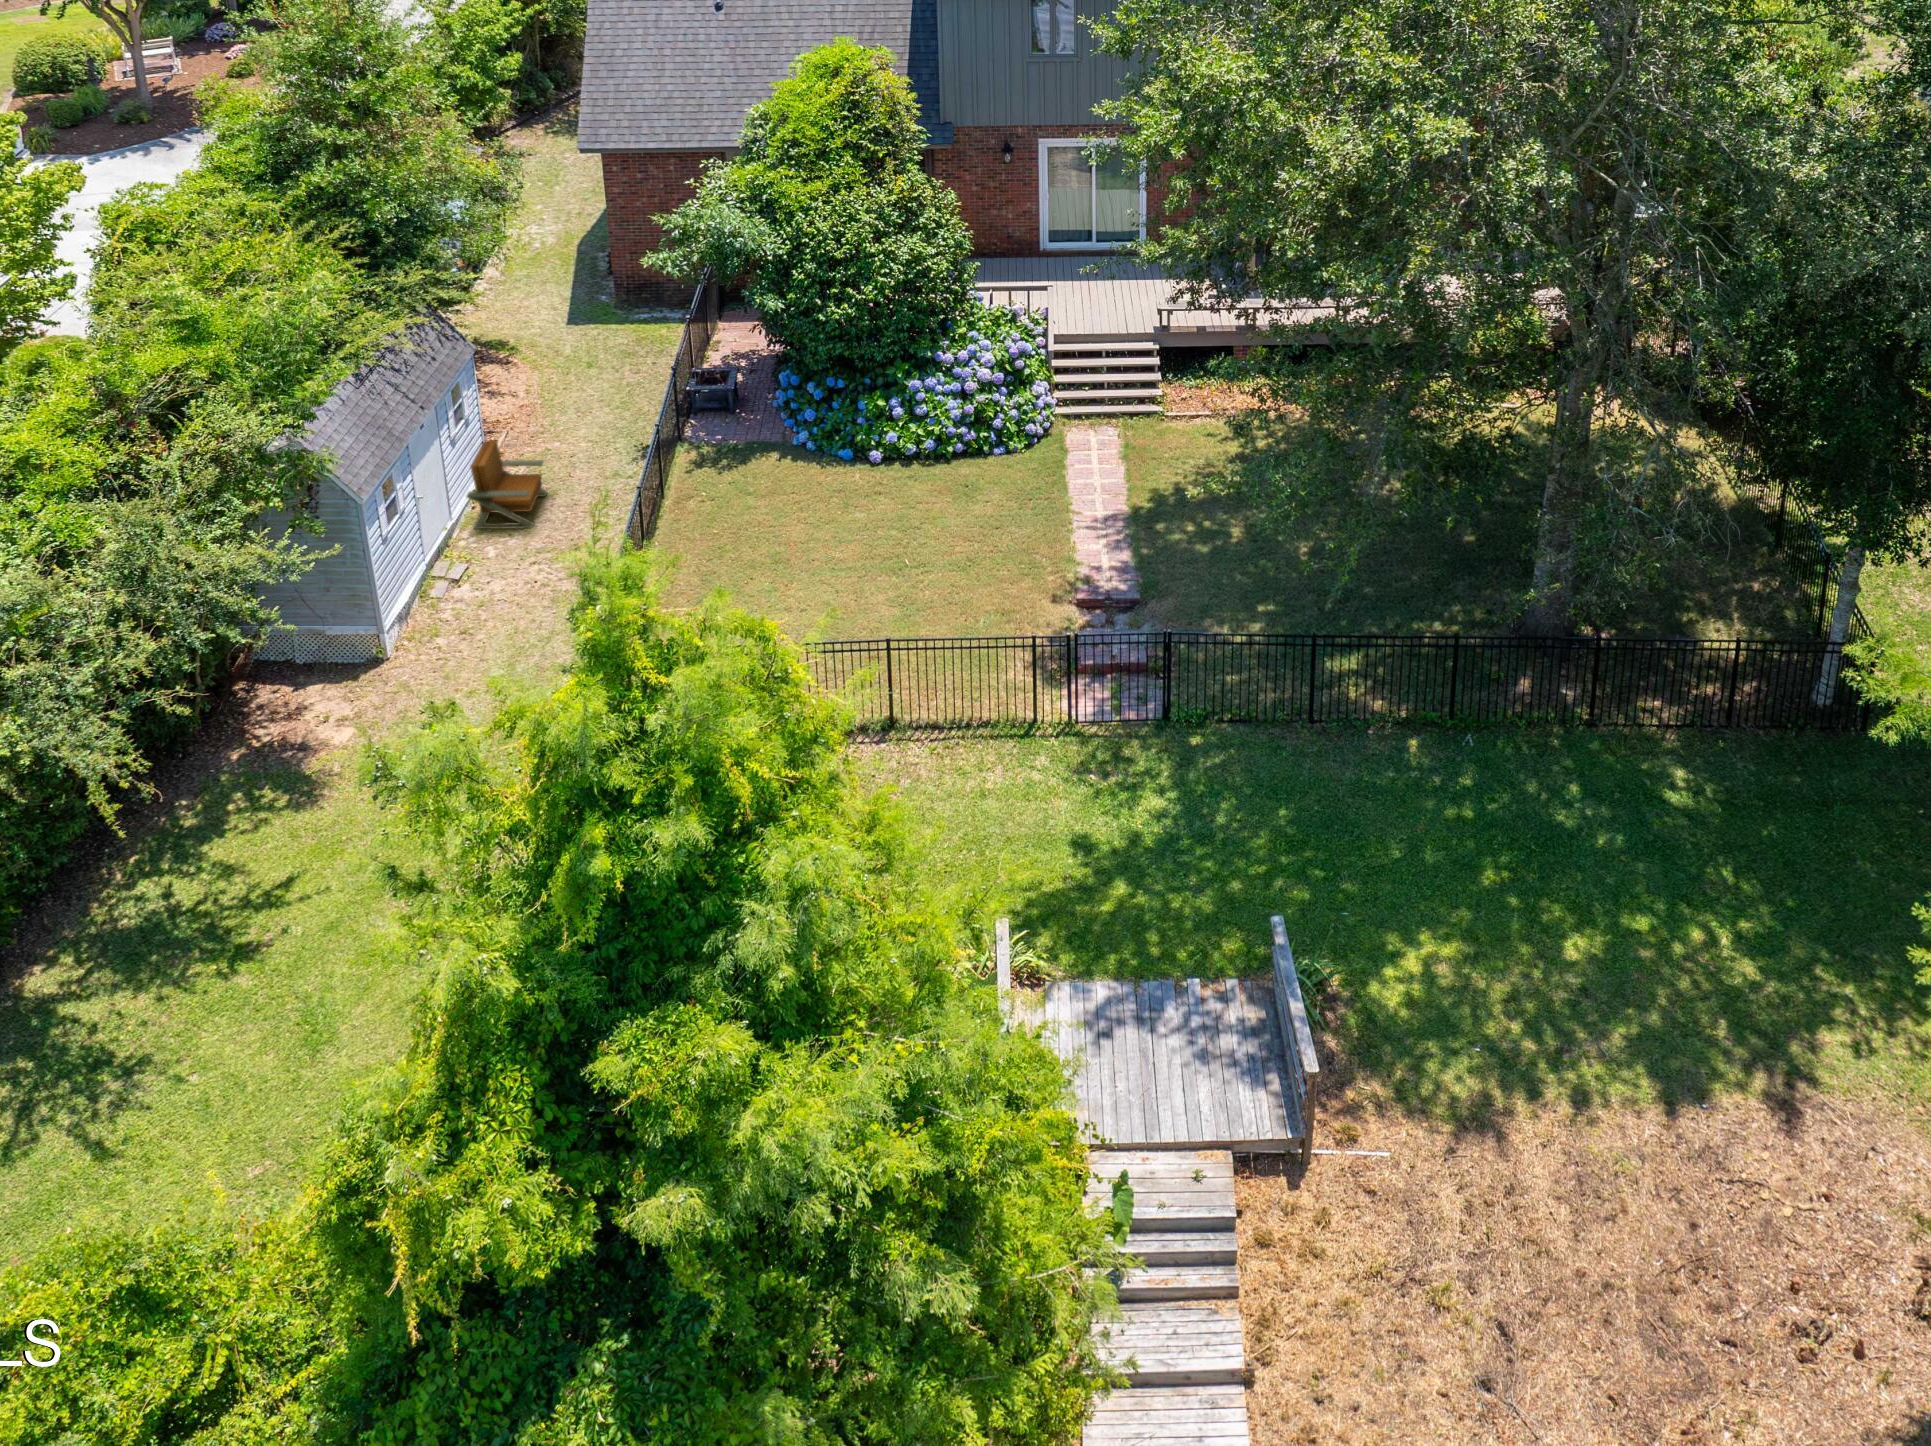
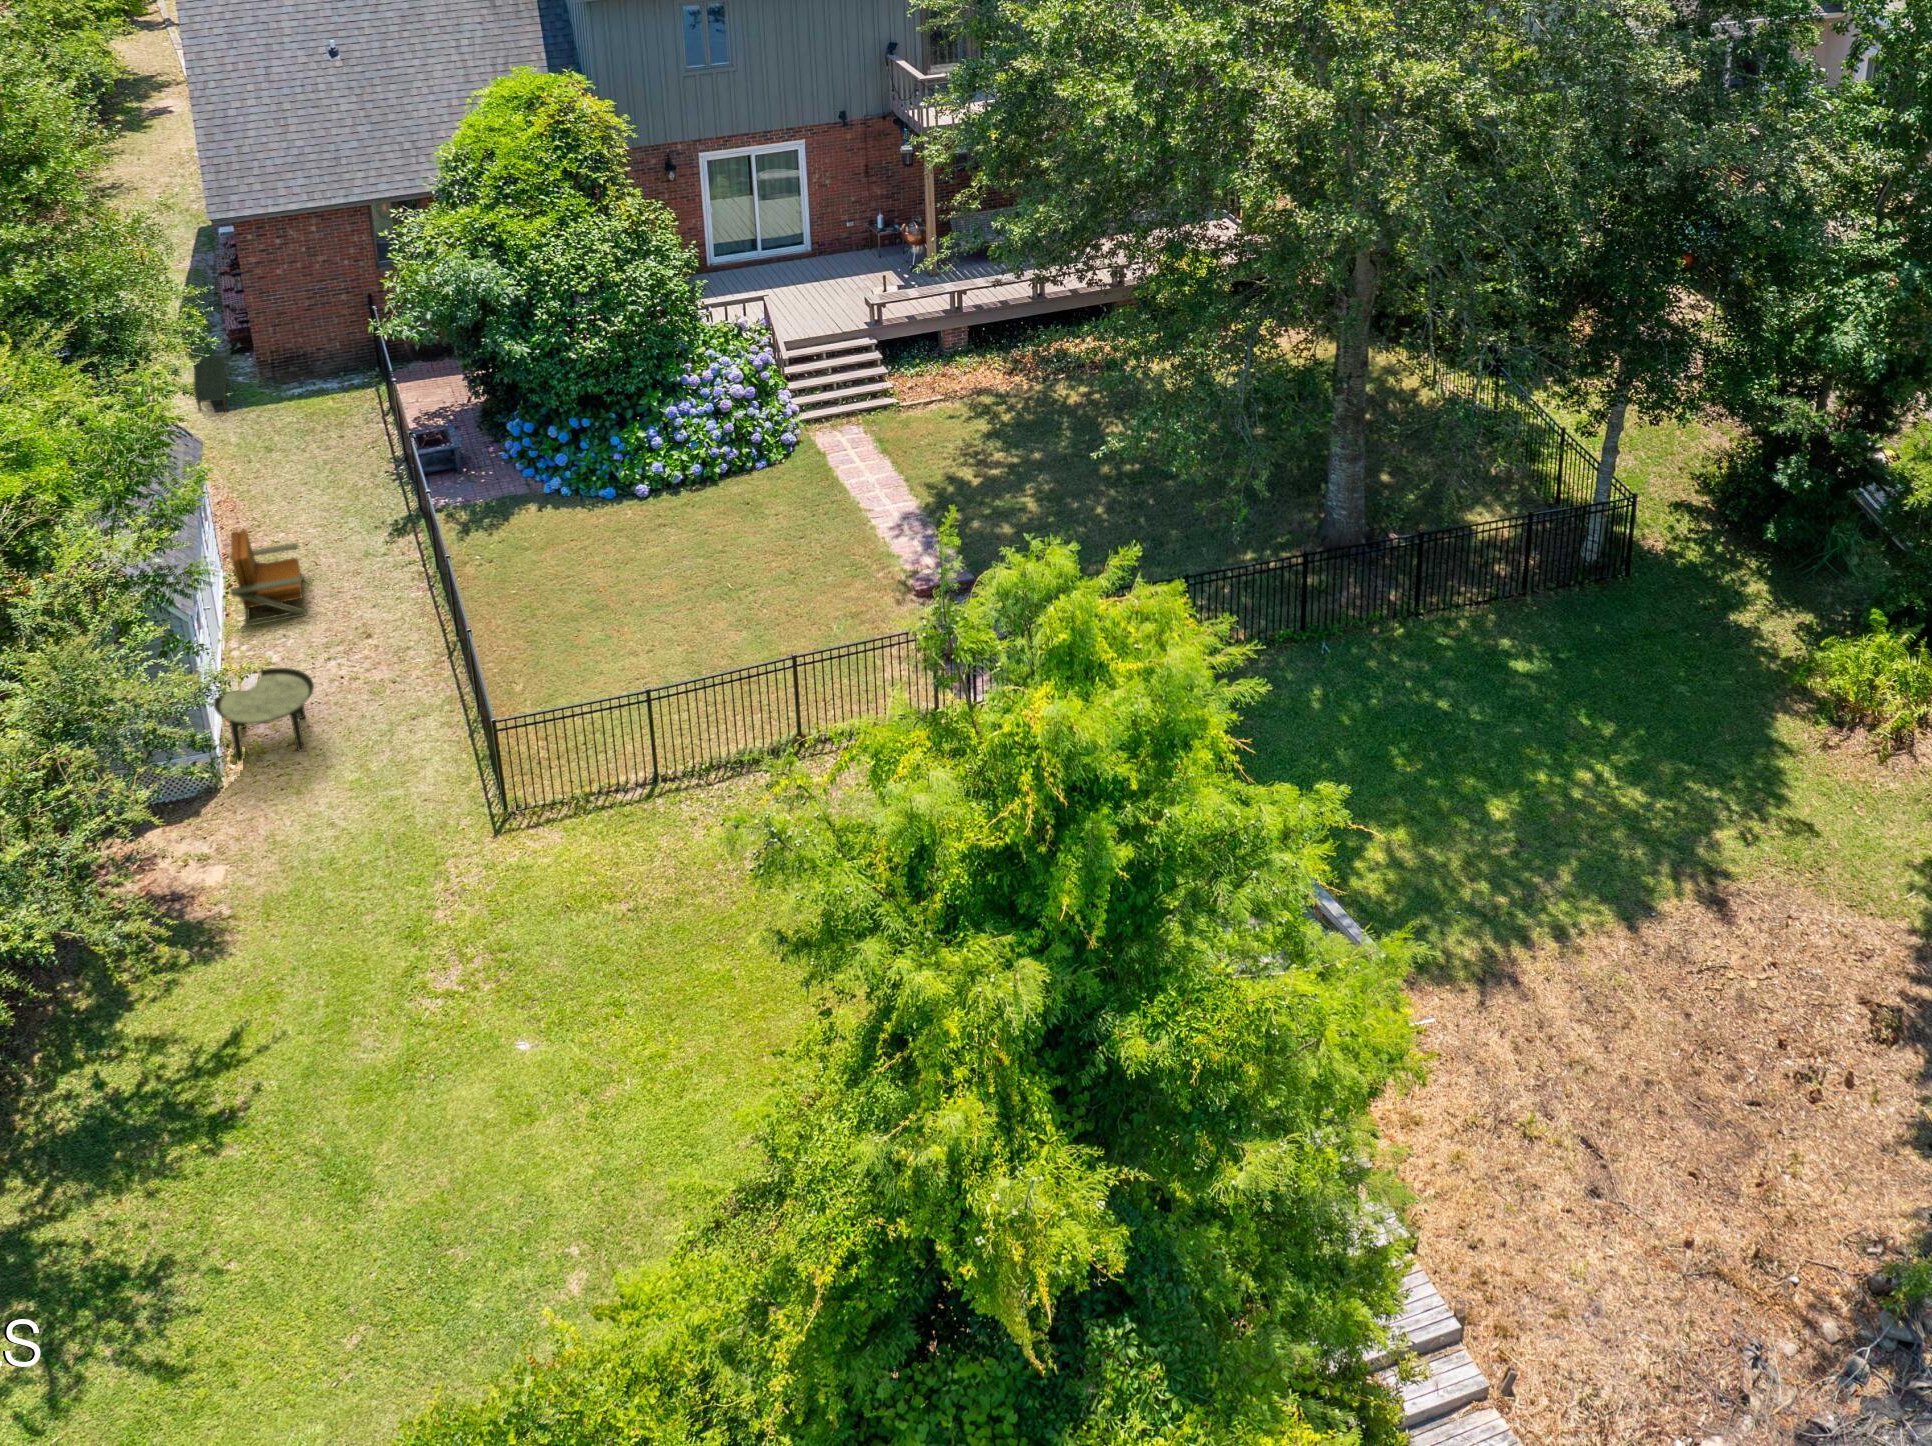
bench: none [535,283,577,337] -> present [194,356,227,412]
round table: none [396,567,486,648] -> present [214,668,314,761]

